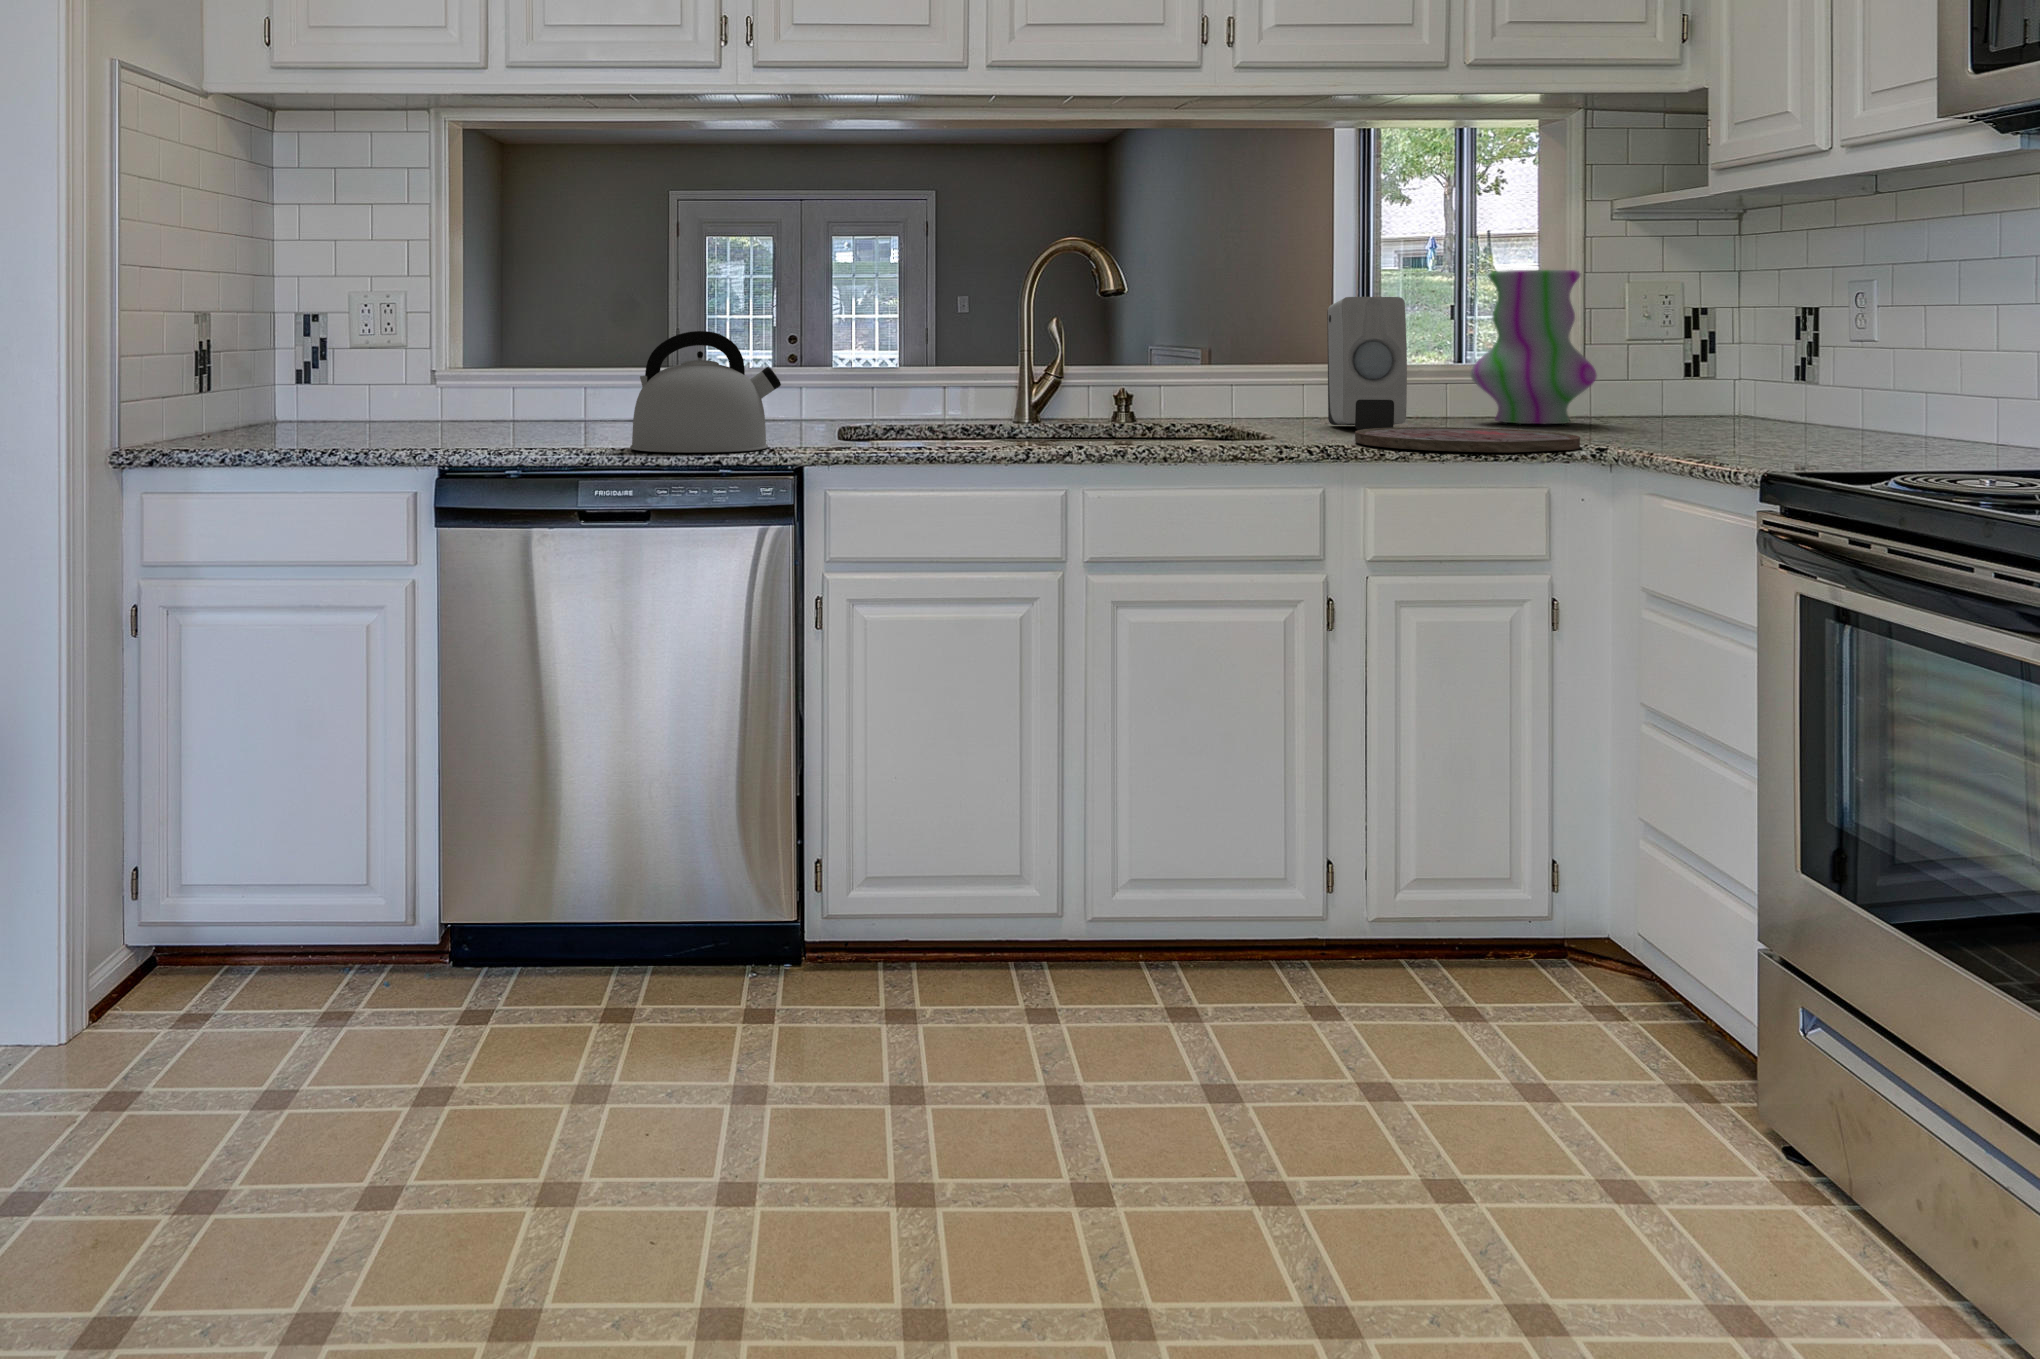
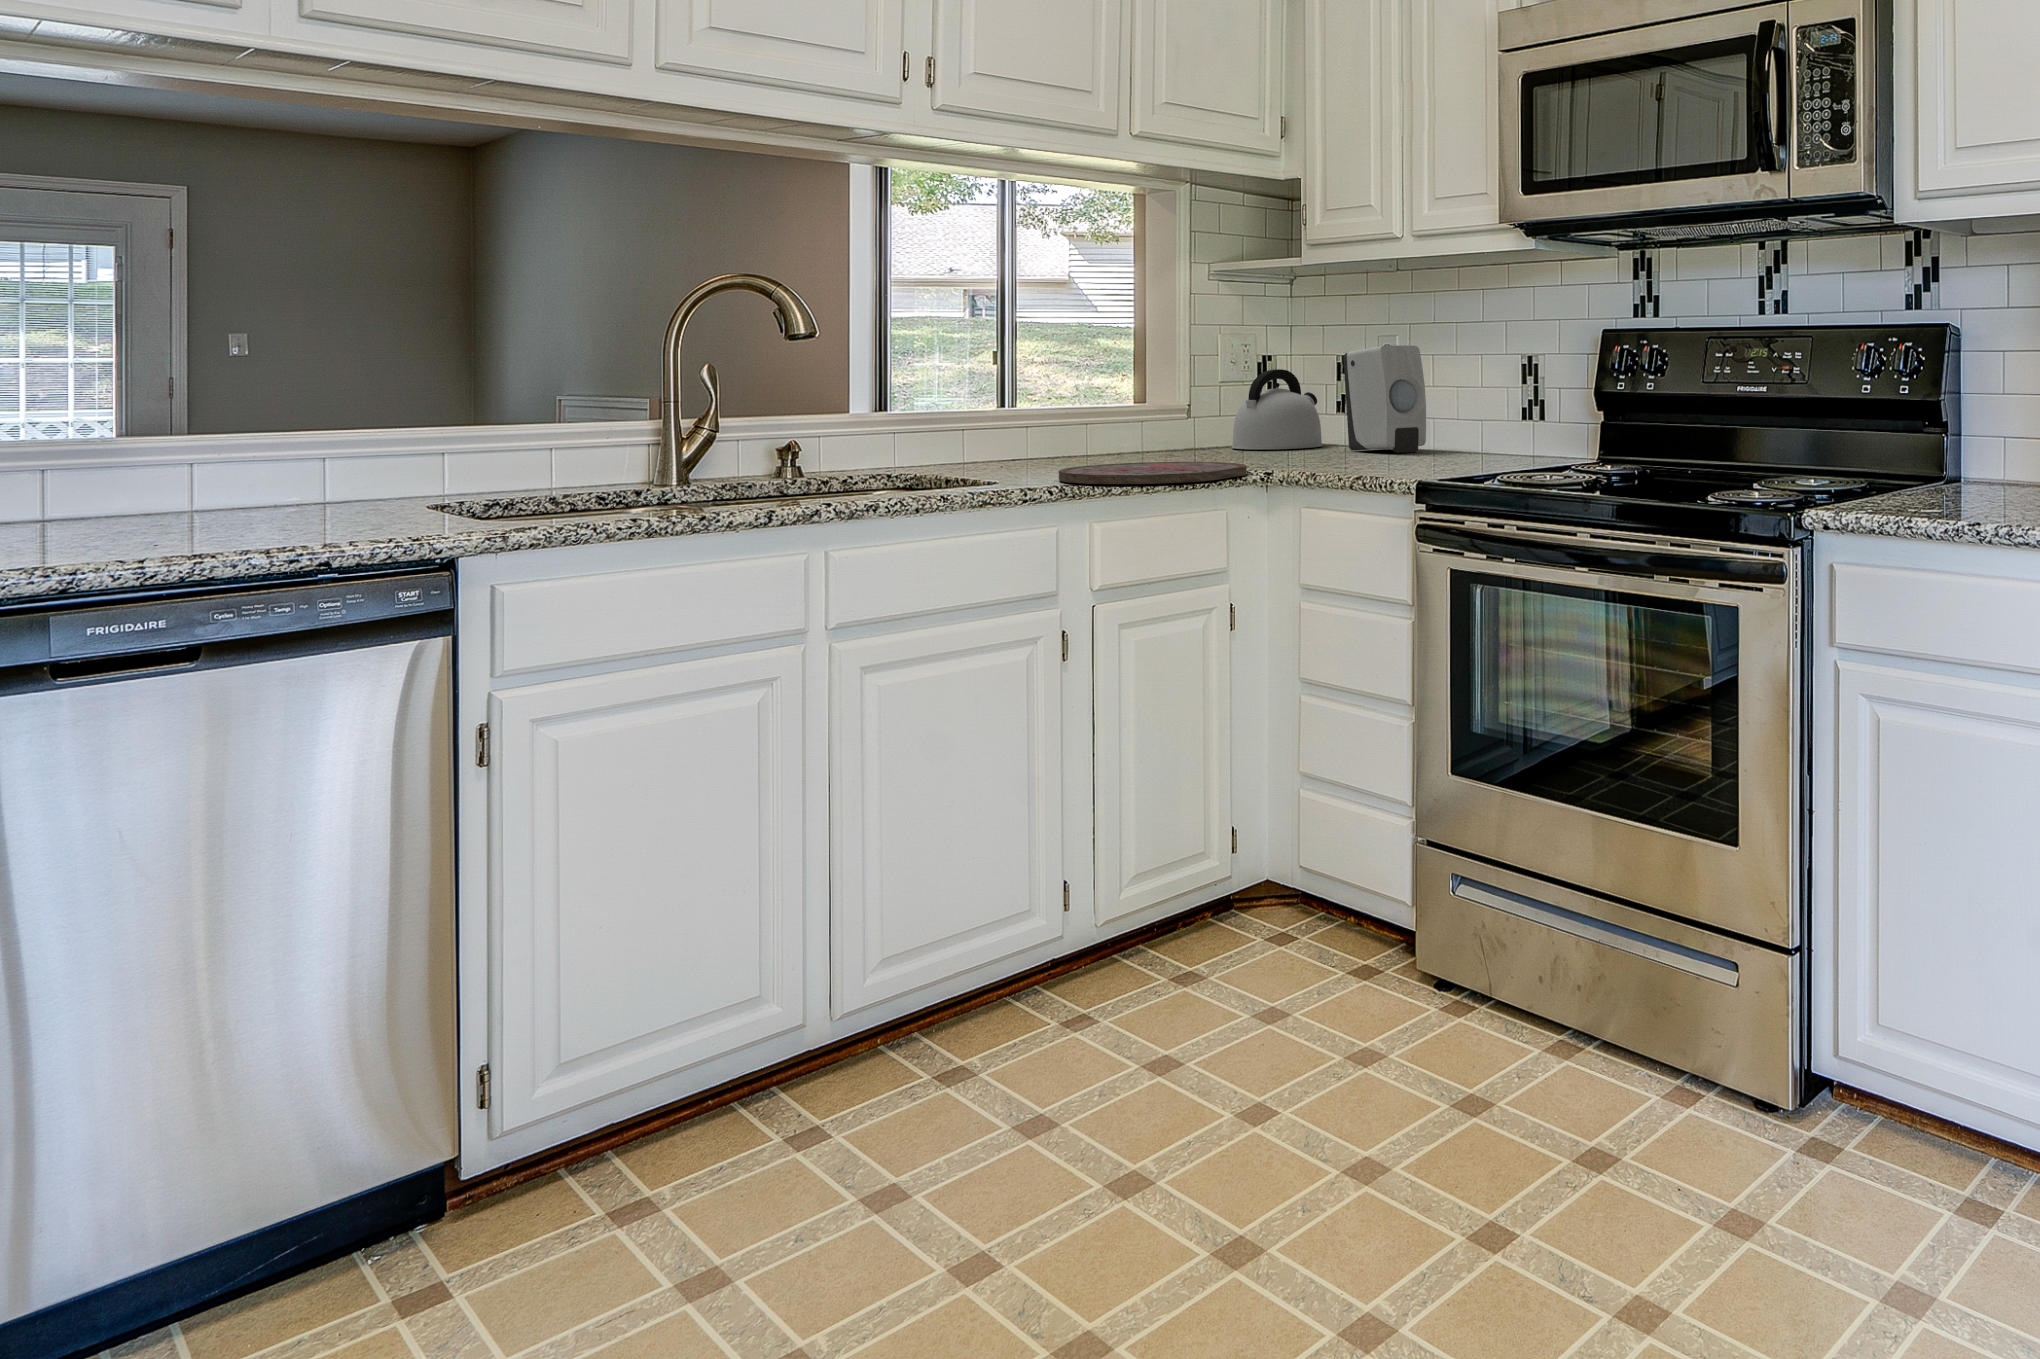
vase: present [1471,270,1597,424] -> none [1103,326,1205,457]
soap dispenser: present [1327,297,1407,430] -> present [1343,345,1426,453]
kettle: present [630,331,781,453] -> present [1232,369,1323,449]

